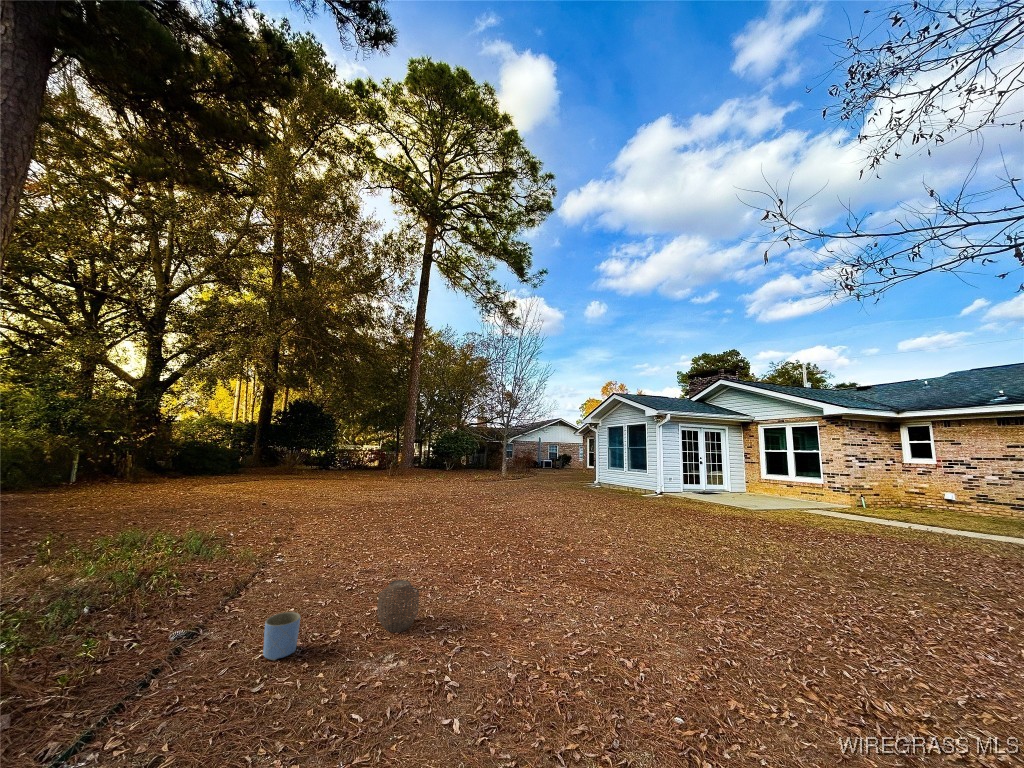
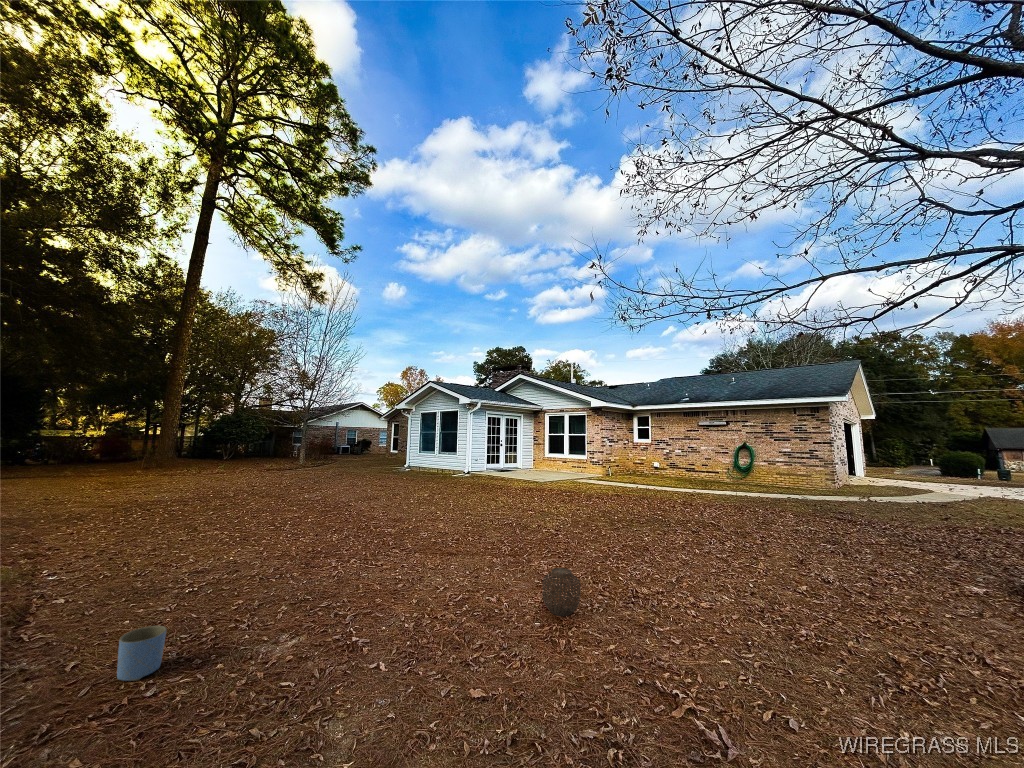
woven basket: present [377,580,419,632] -> present [542,568,581,616]

